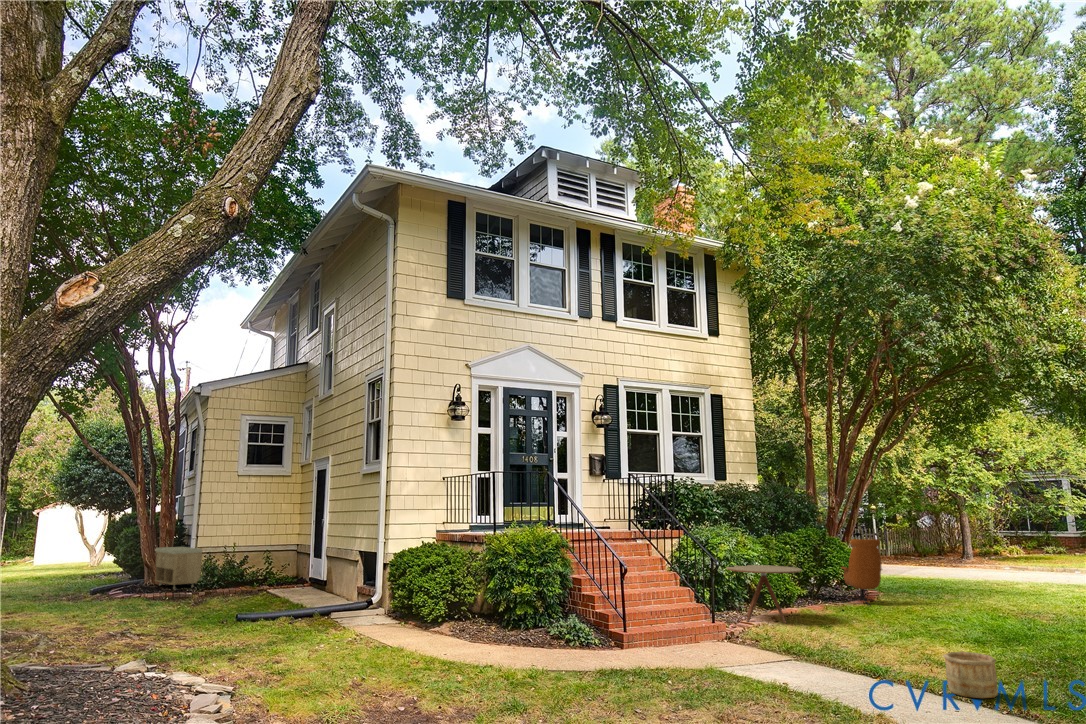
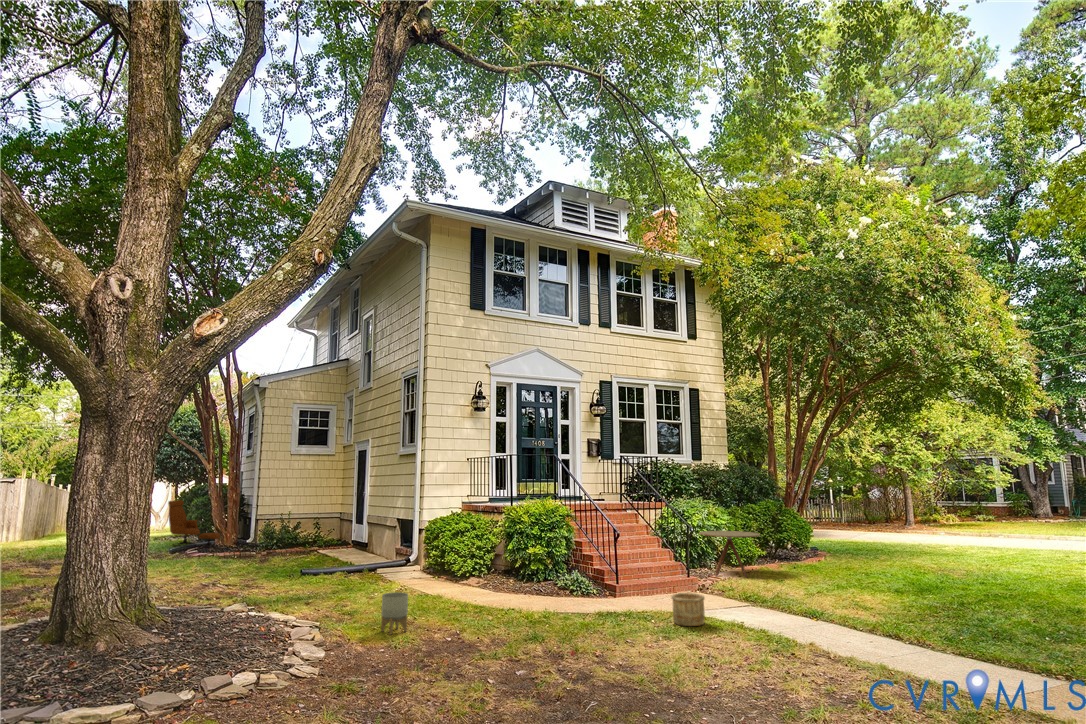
lounge chair: present [840,539,883,606] -> present [168,500,220,546]
storage bench: present [155,547,202,588] -> none [226,514,266,549]
planter: none [315,646,351,702] -> present [381,592,408,635]
wooden bucket: present [943,652,998,698] -> present [671,593,705,626]

